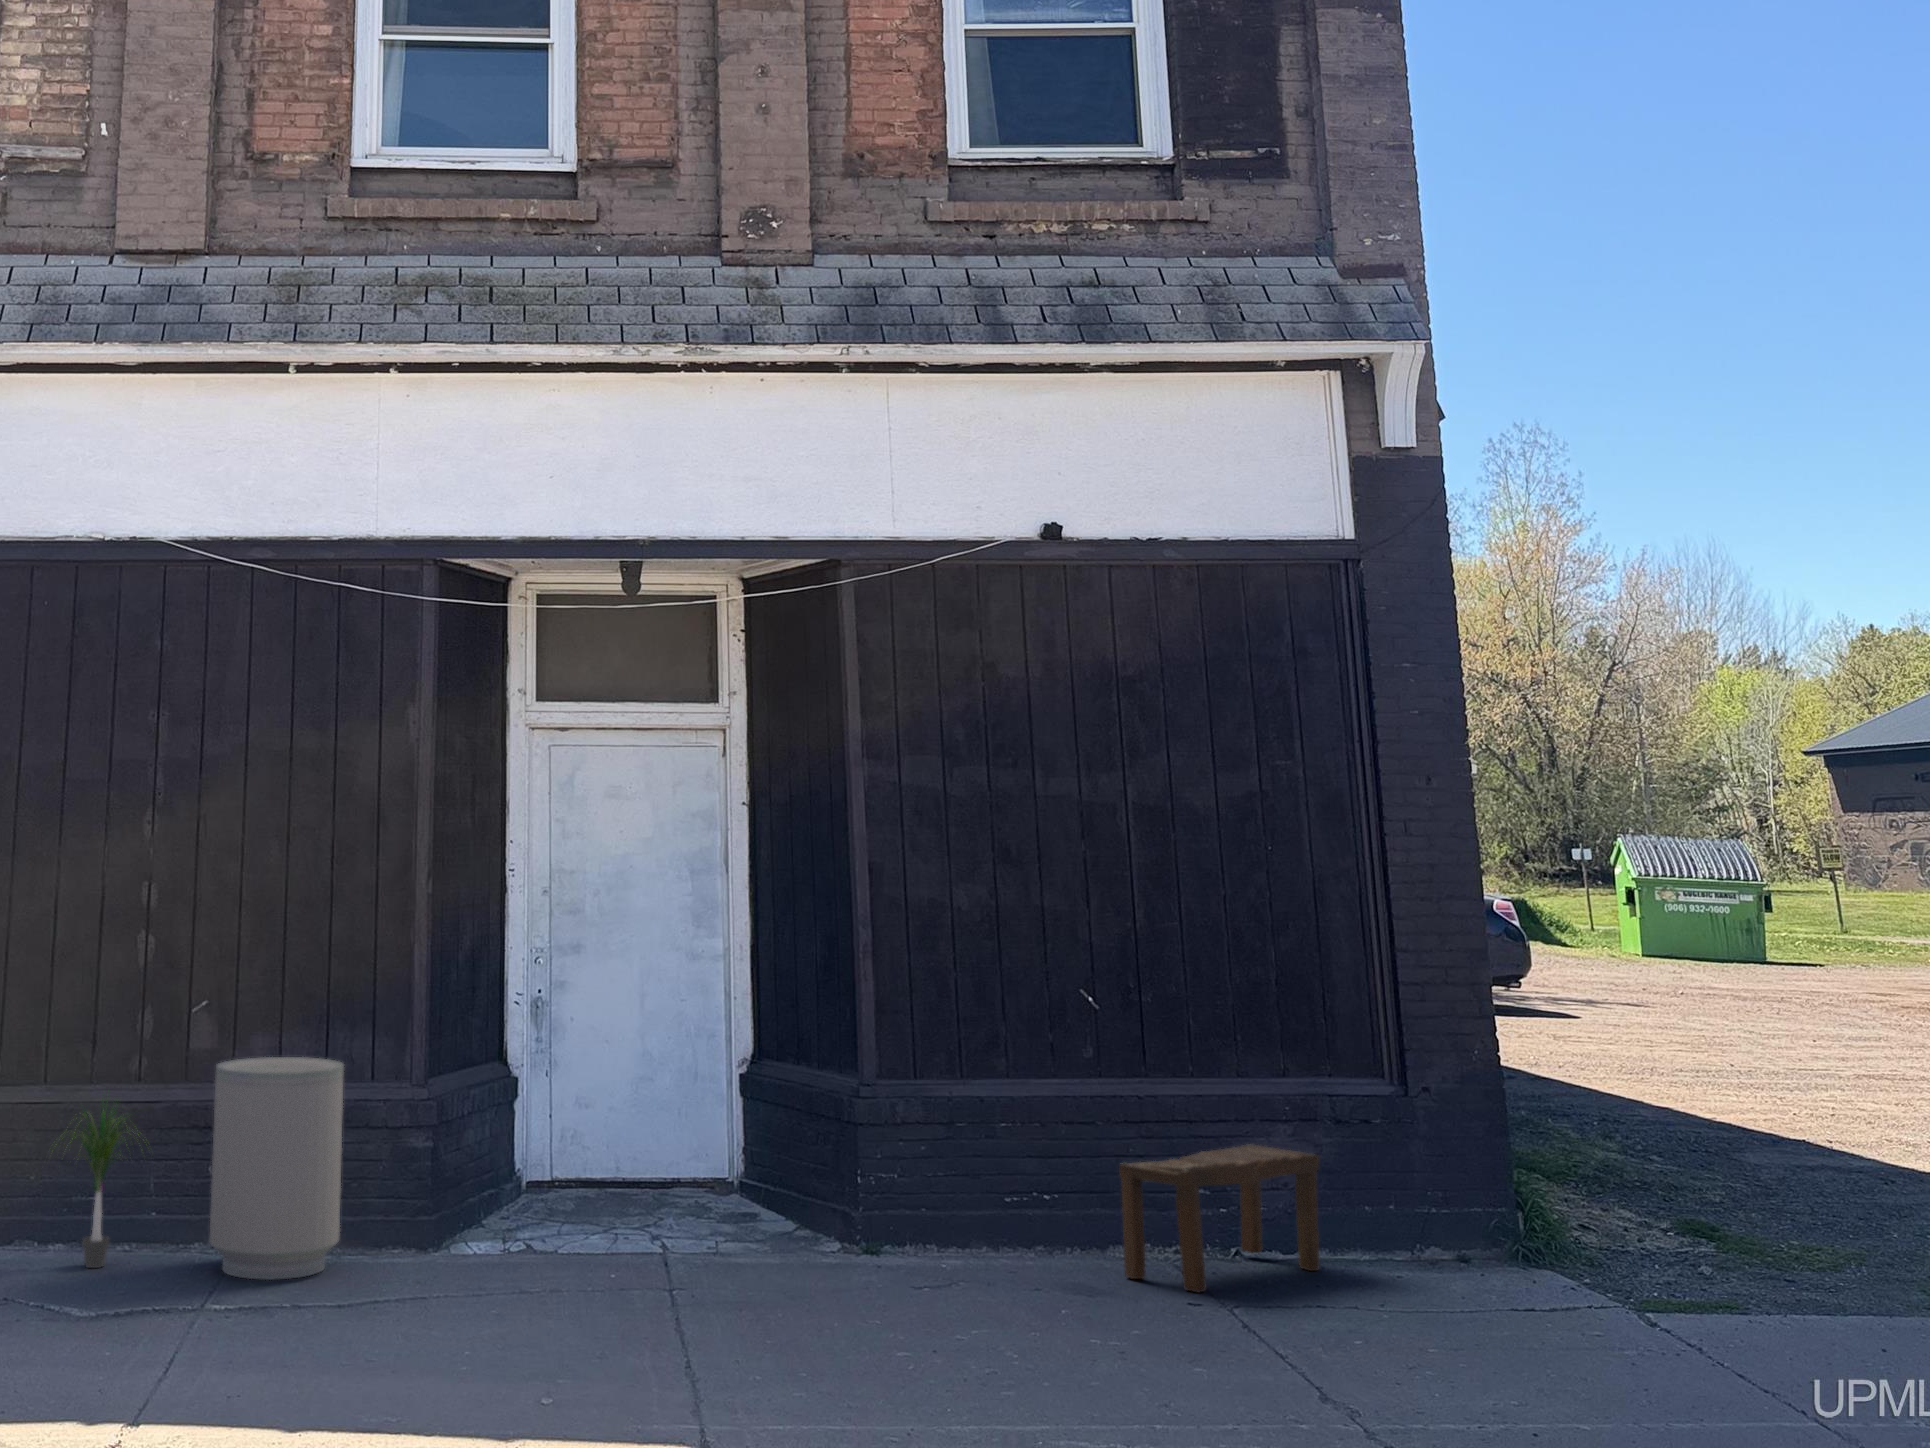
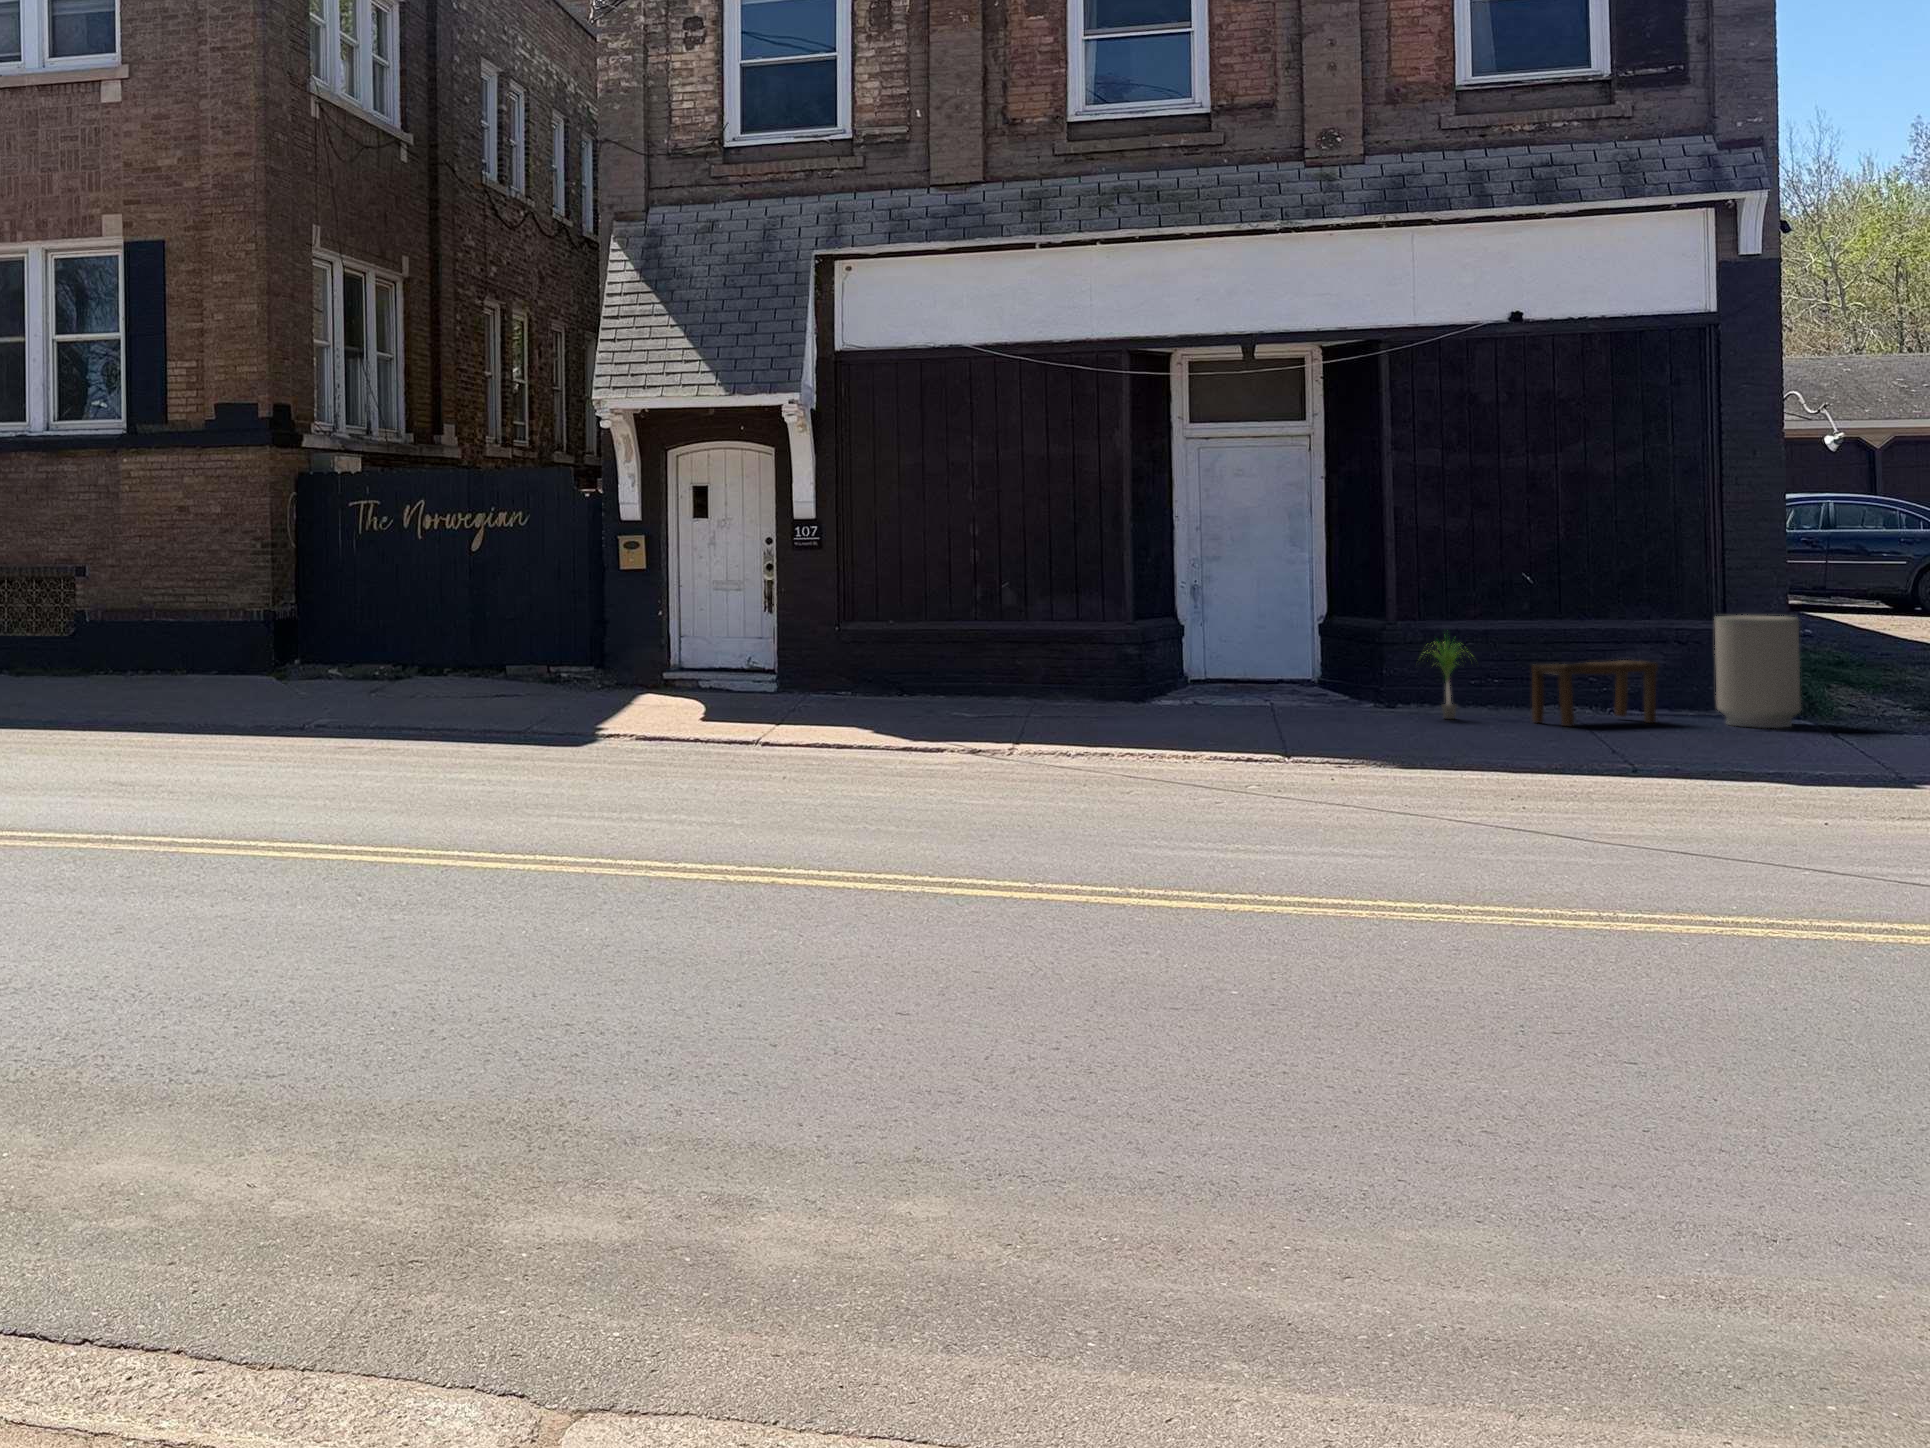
trash can: present [210,1057,344,1280] -> present [1715,615,1801,728]
potted plant: present [70,1101,139,1268] -> present [1424,642,1463,719]

